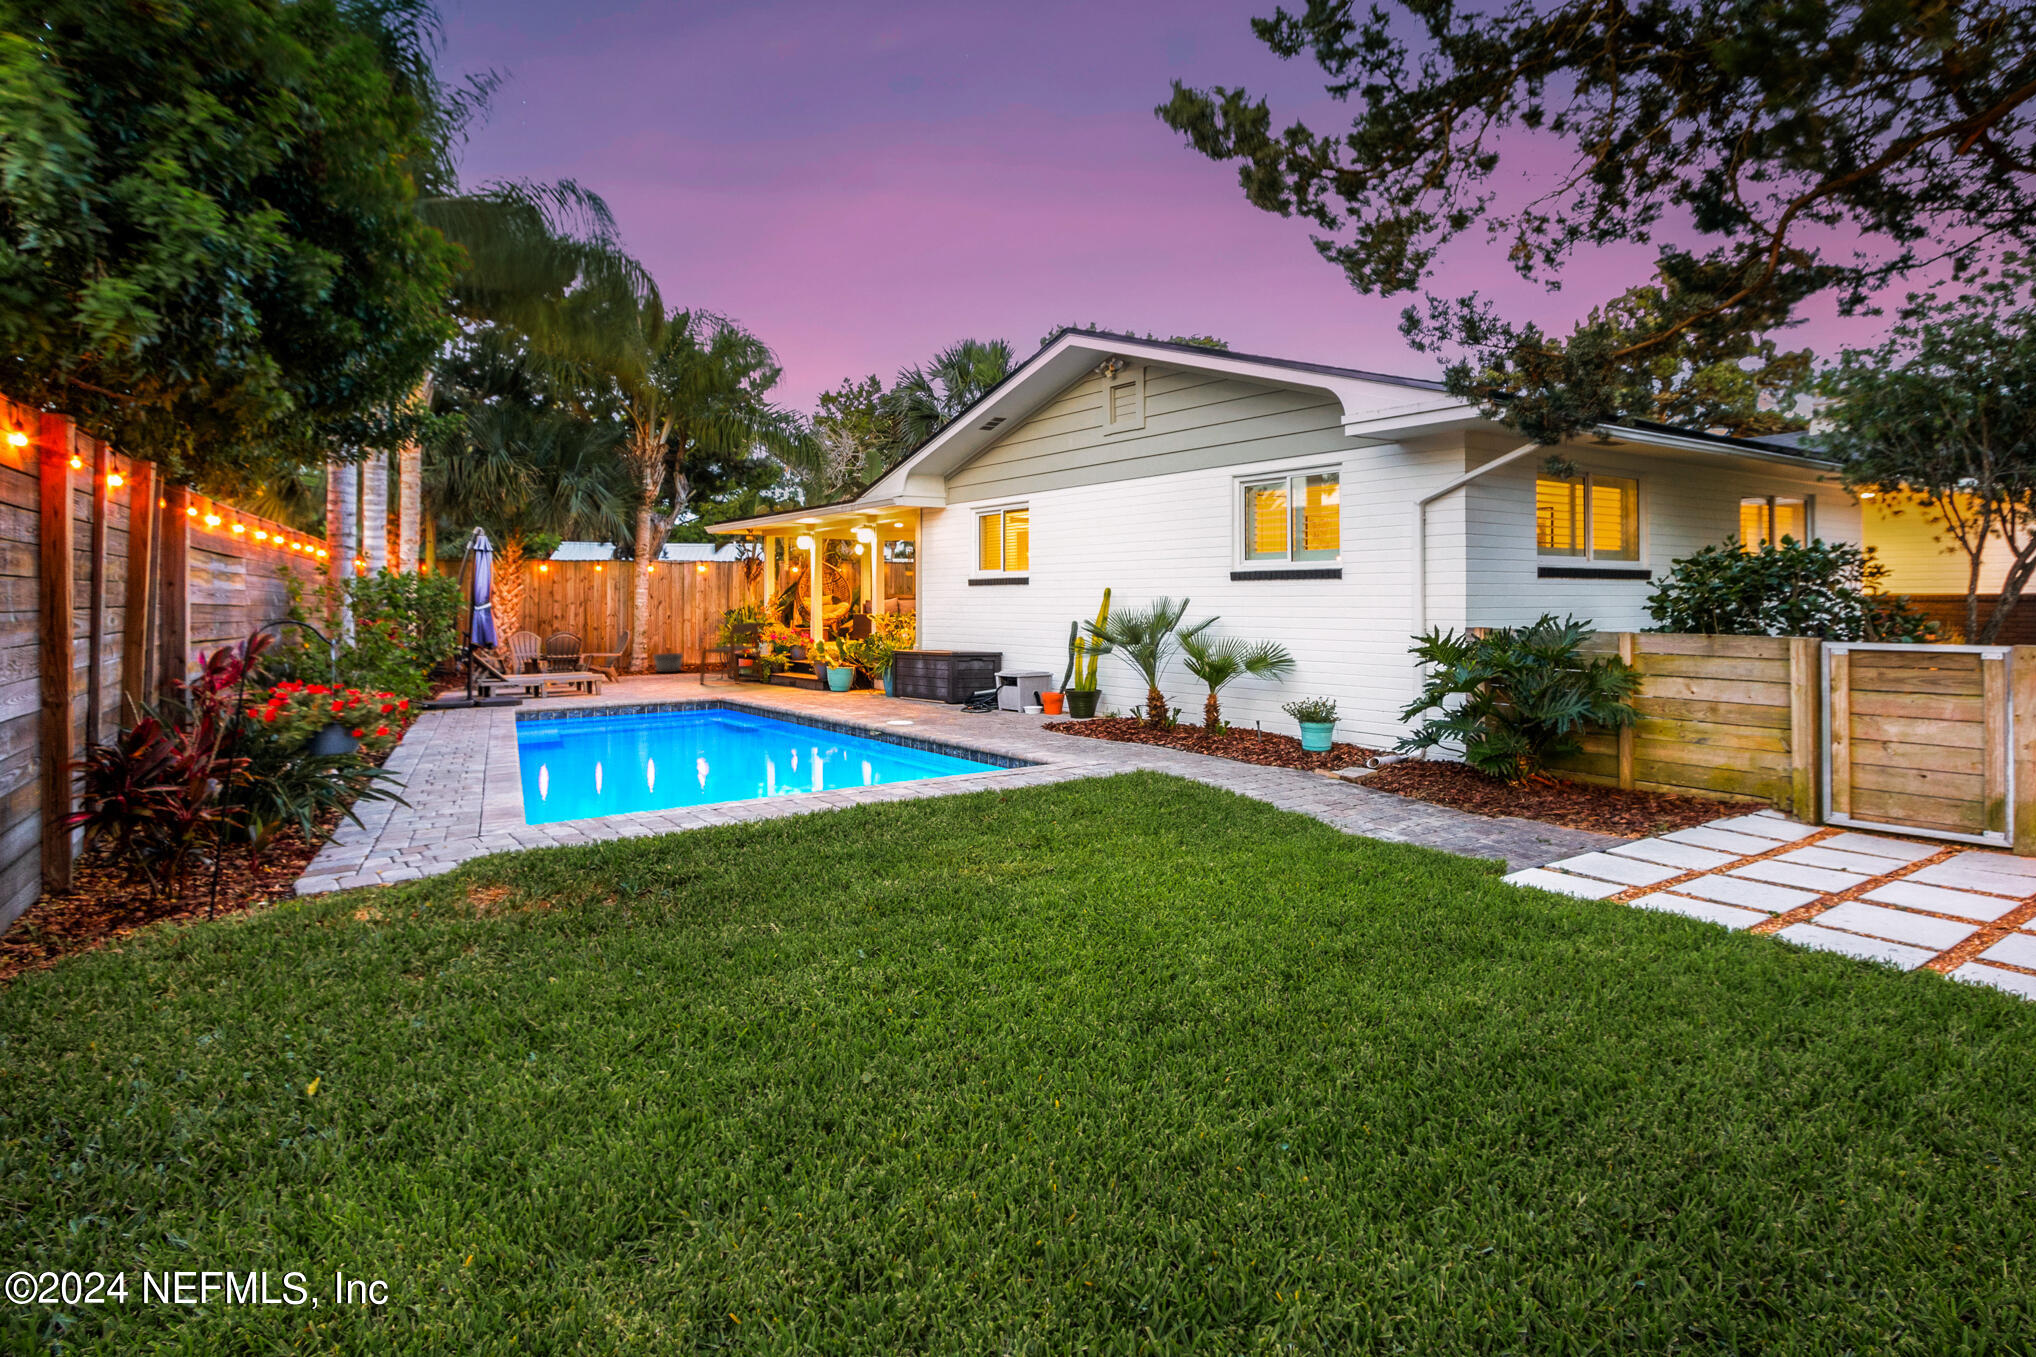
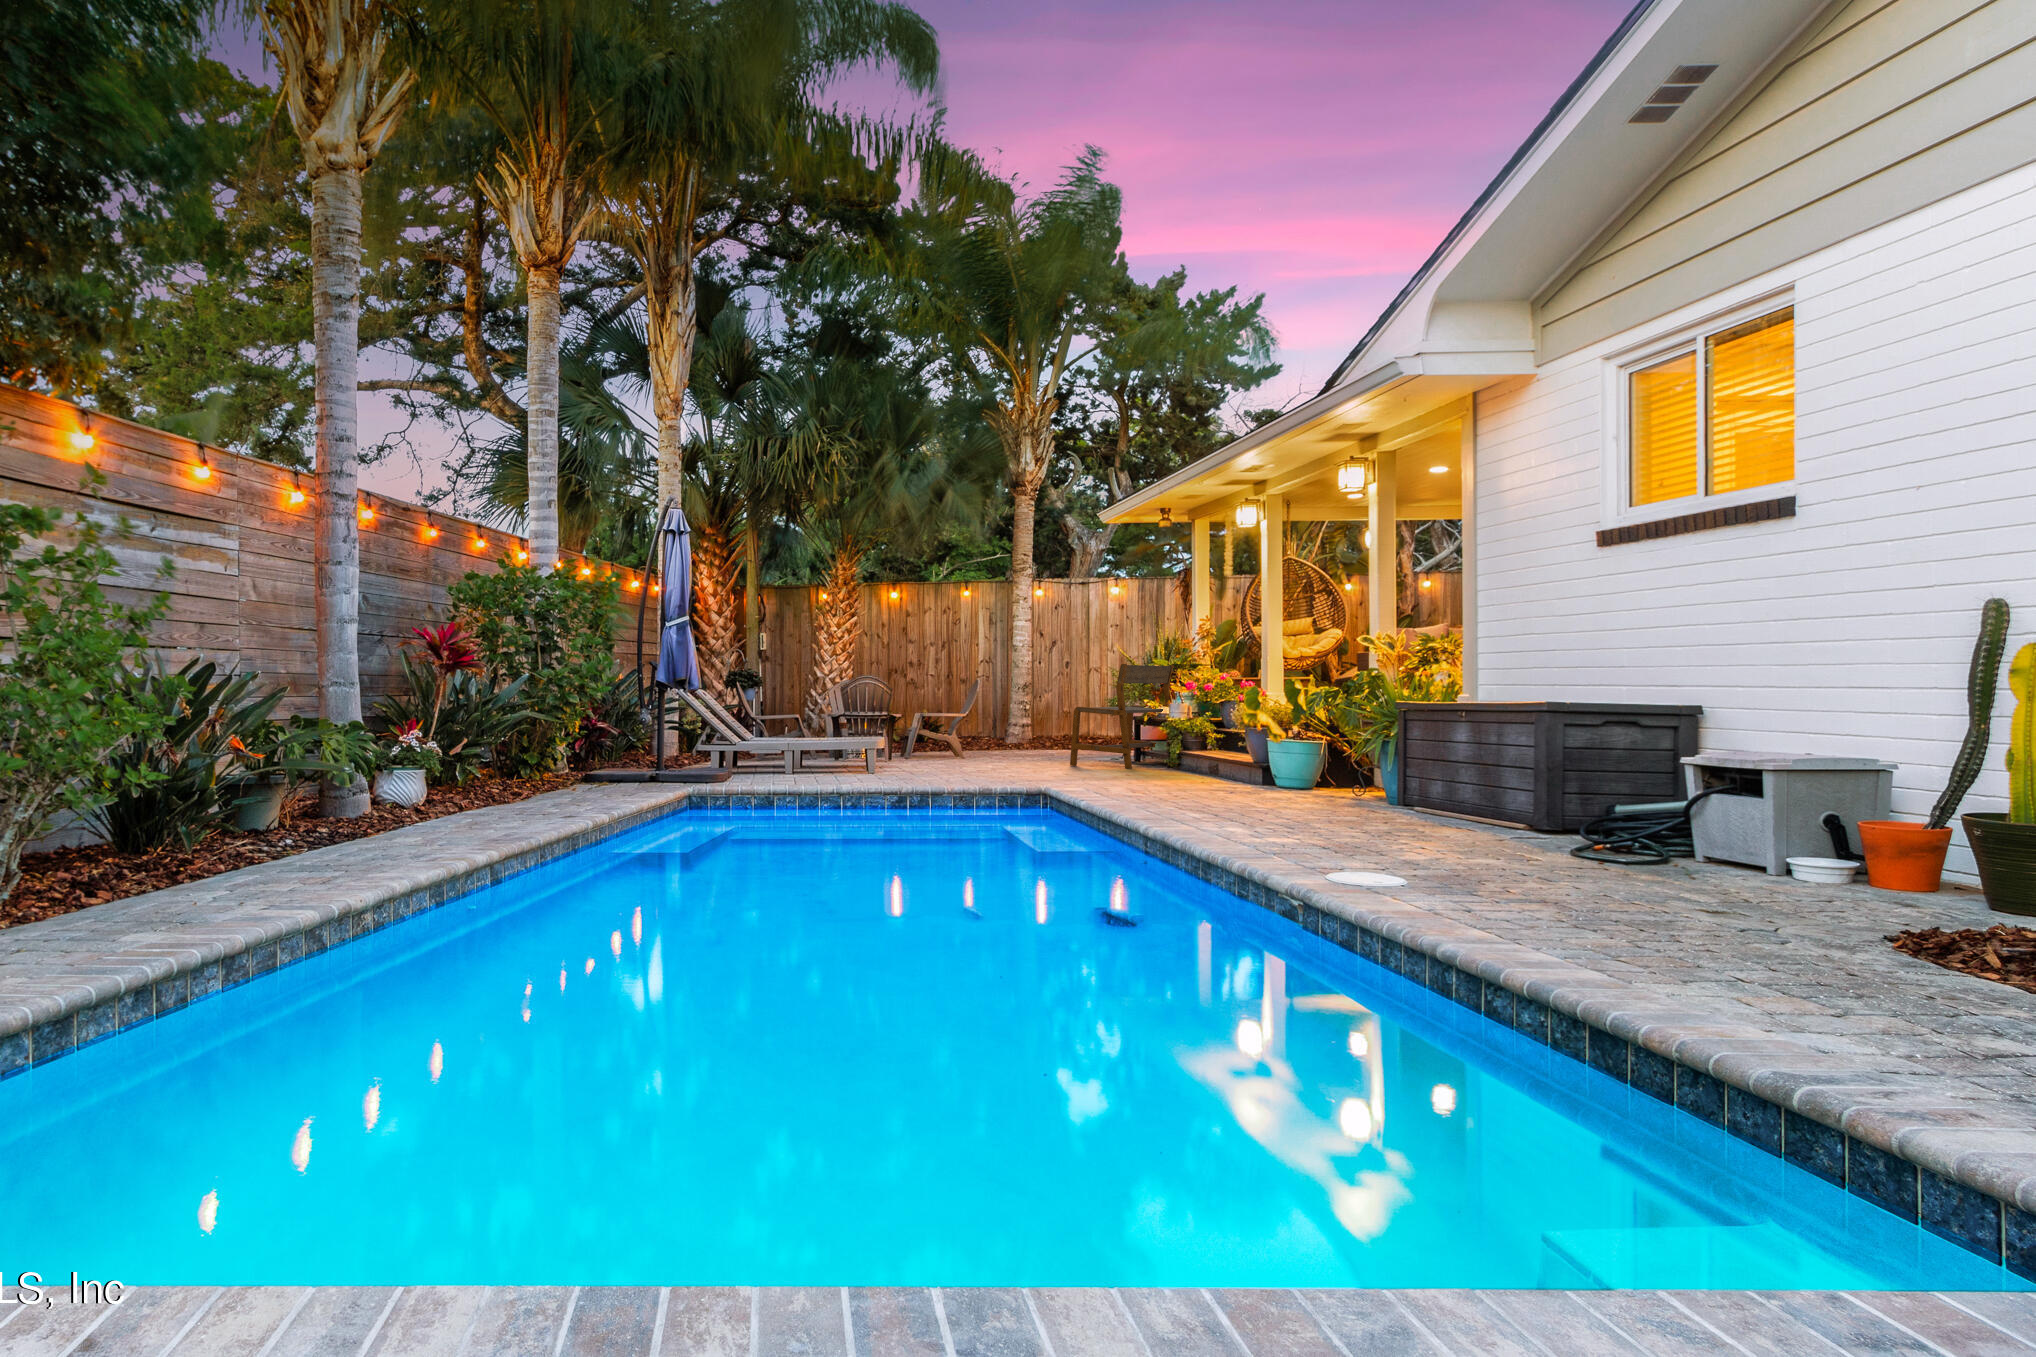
wooden bucket: present [654,653,683,672] -> none [1034,713,1076,750]

